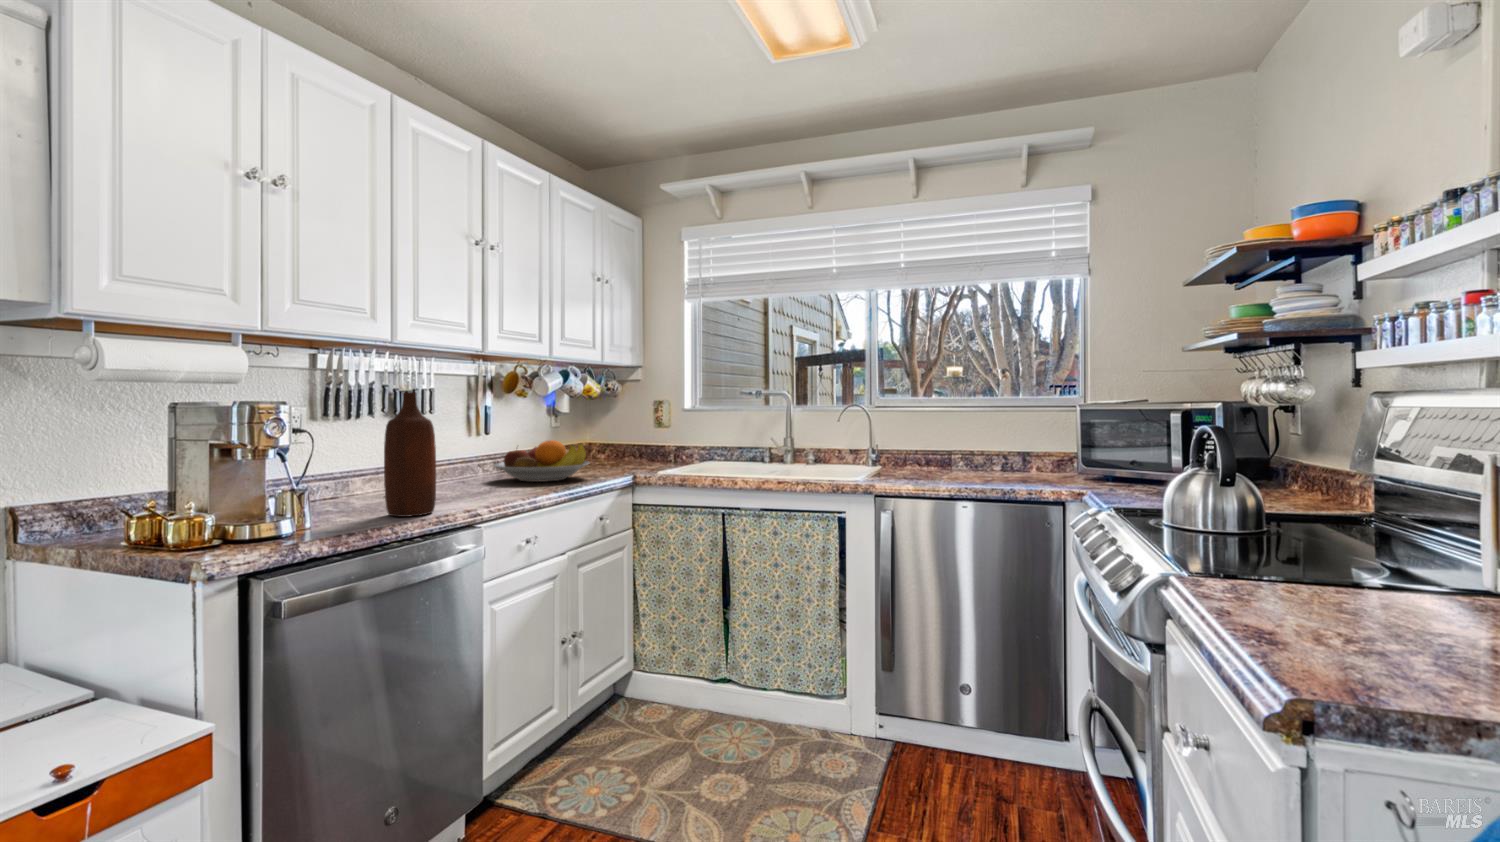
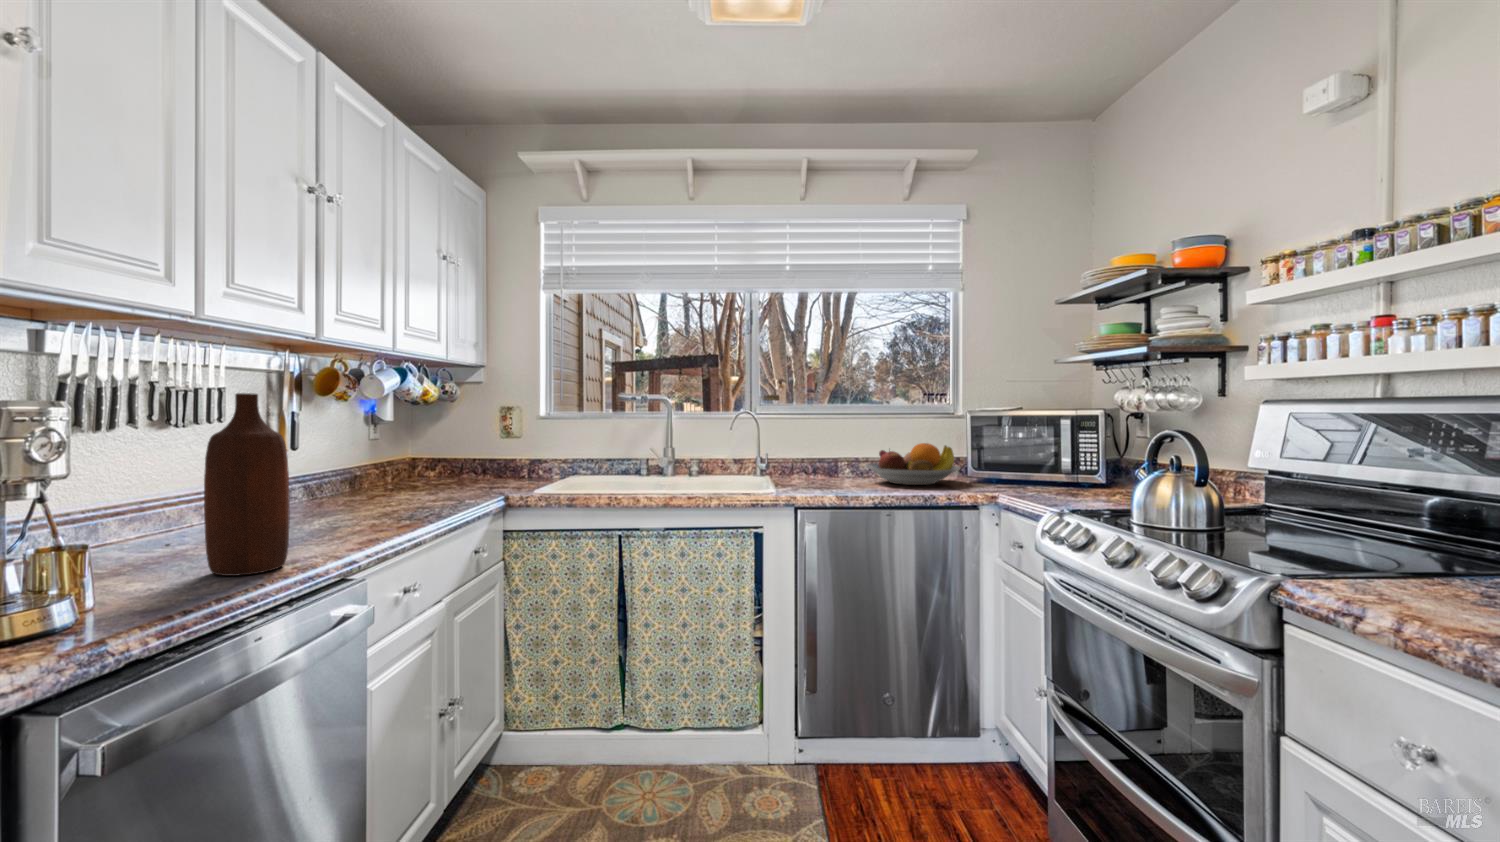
fruit bowl: present [494,440,589,482] -> present [866,443,960,485]

